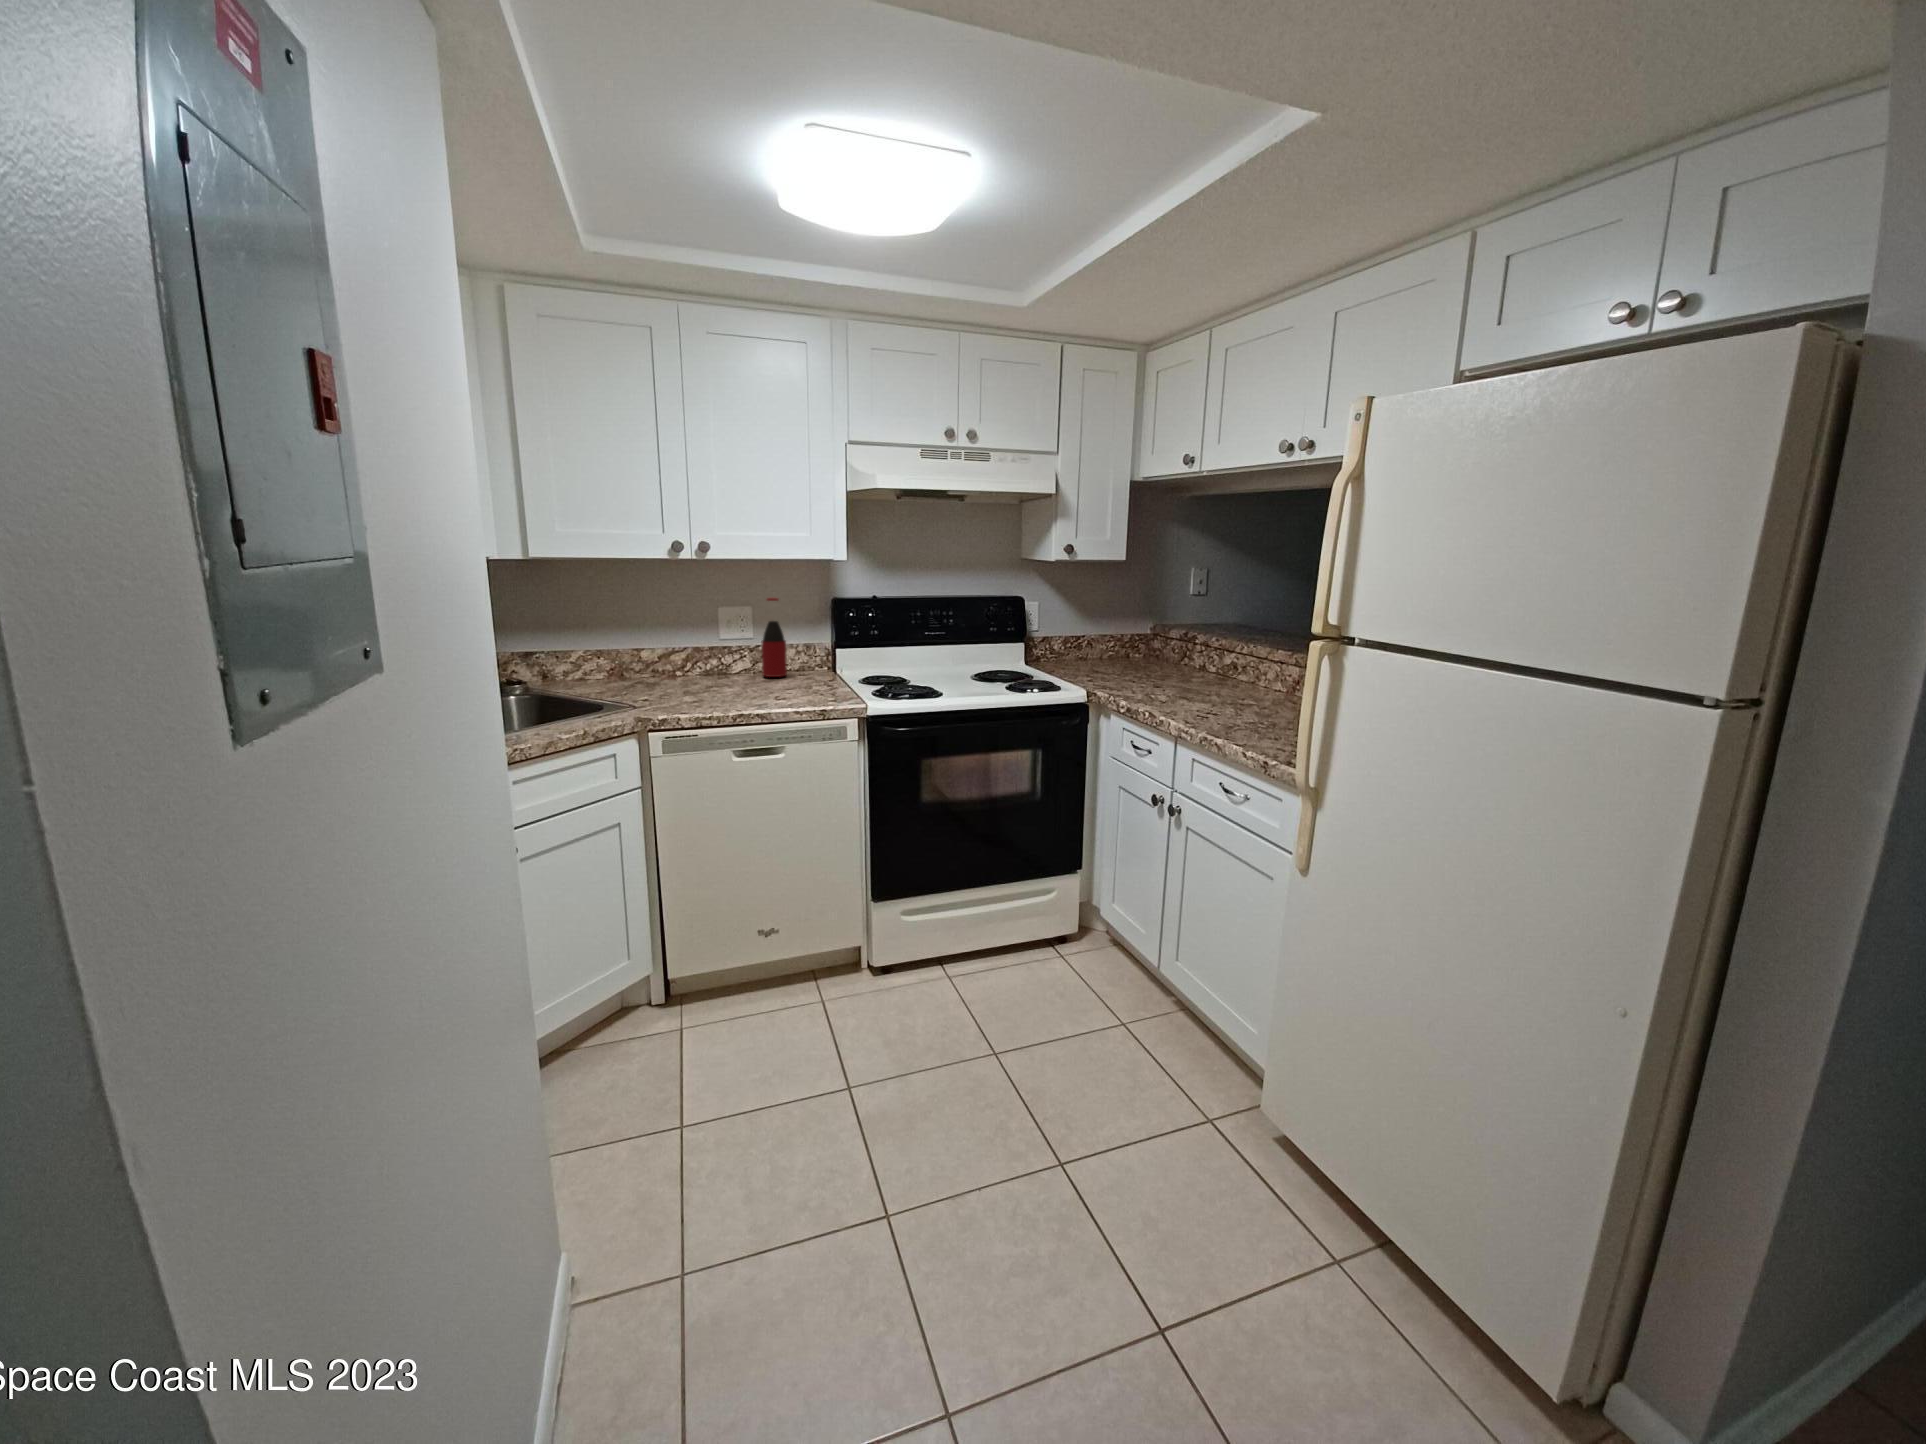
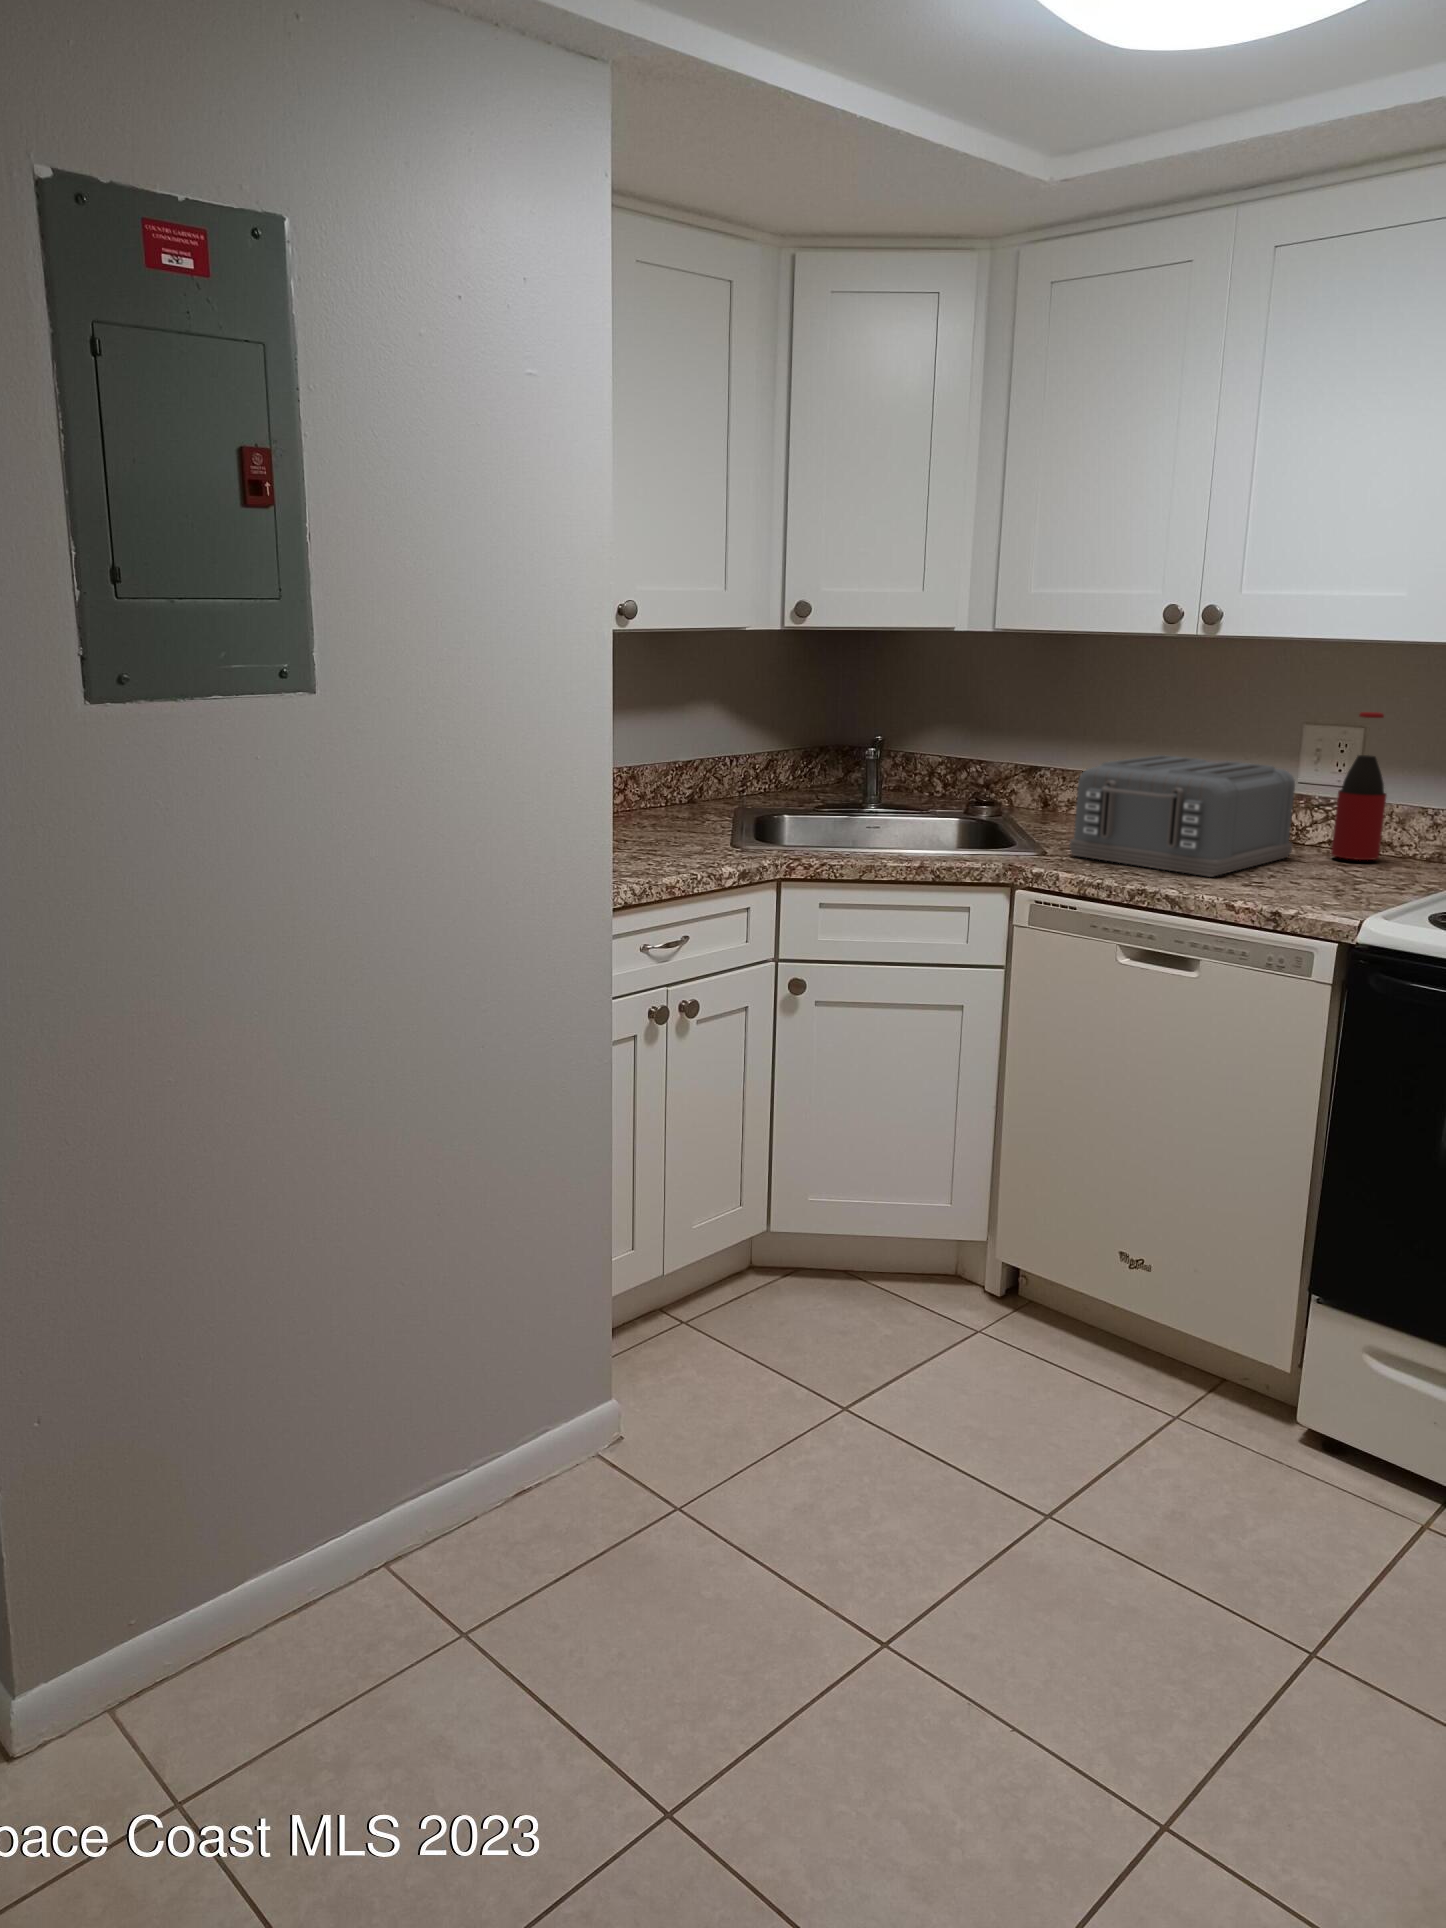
toaster: none [649,632,757,704] -> present [1069,755,1295,877]

